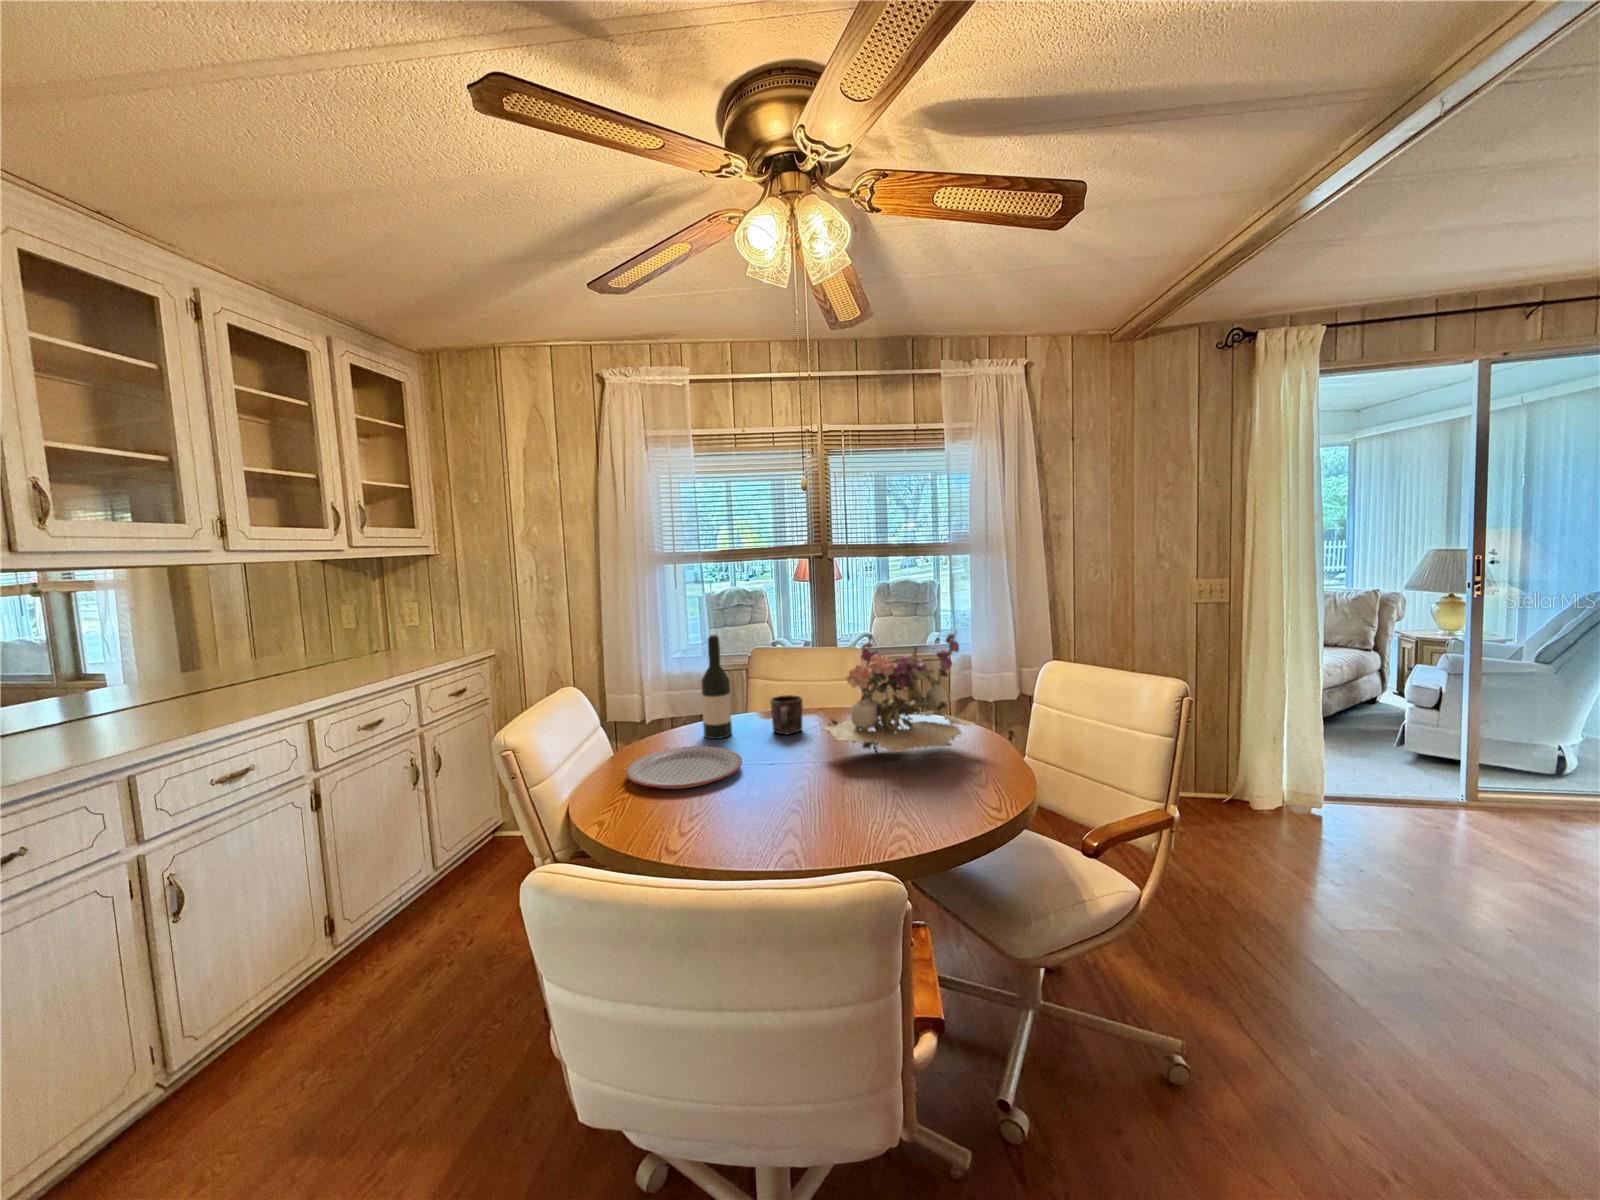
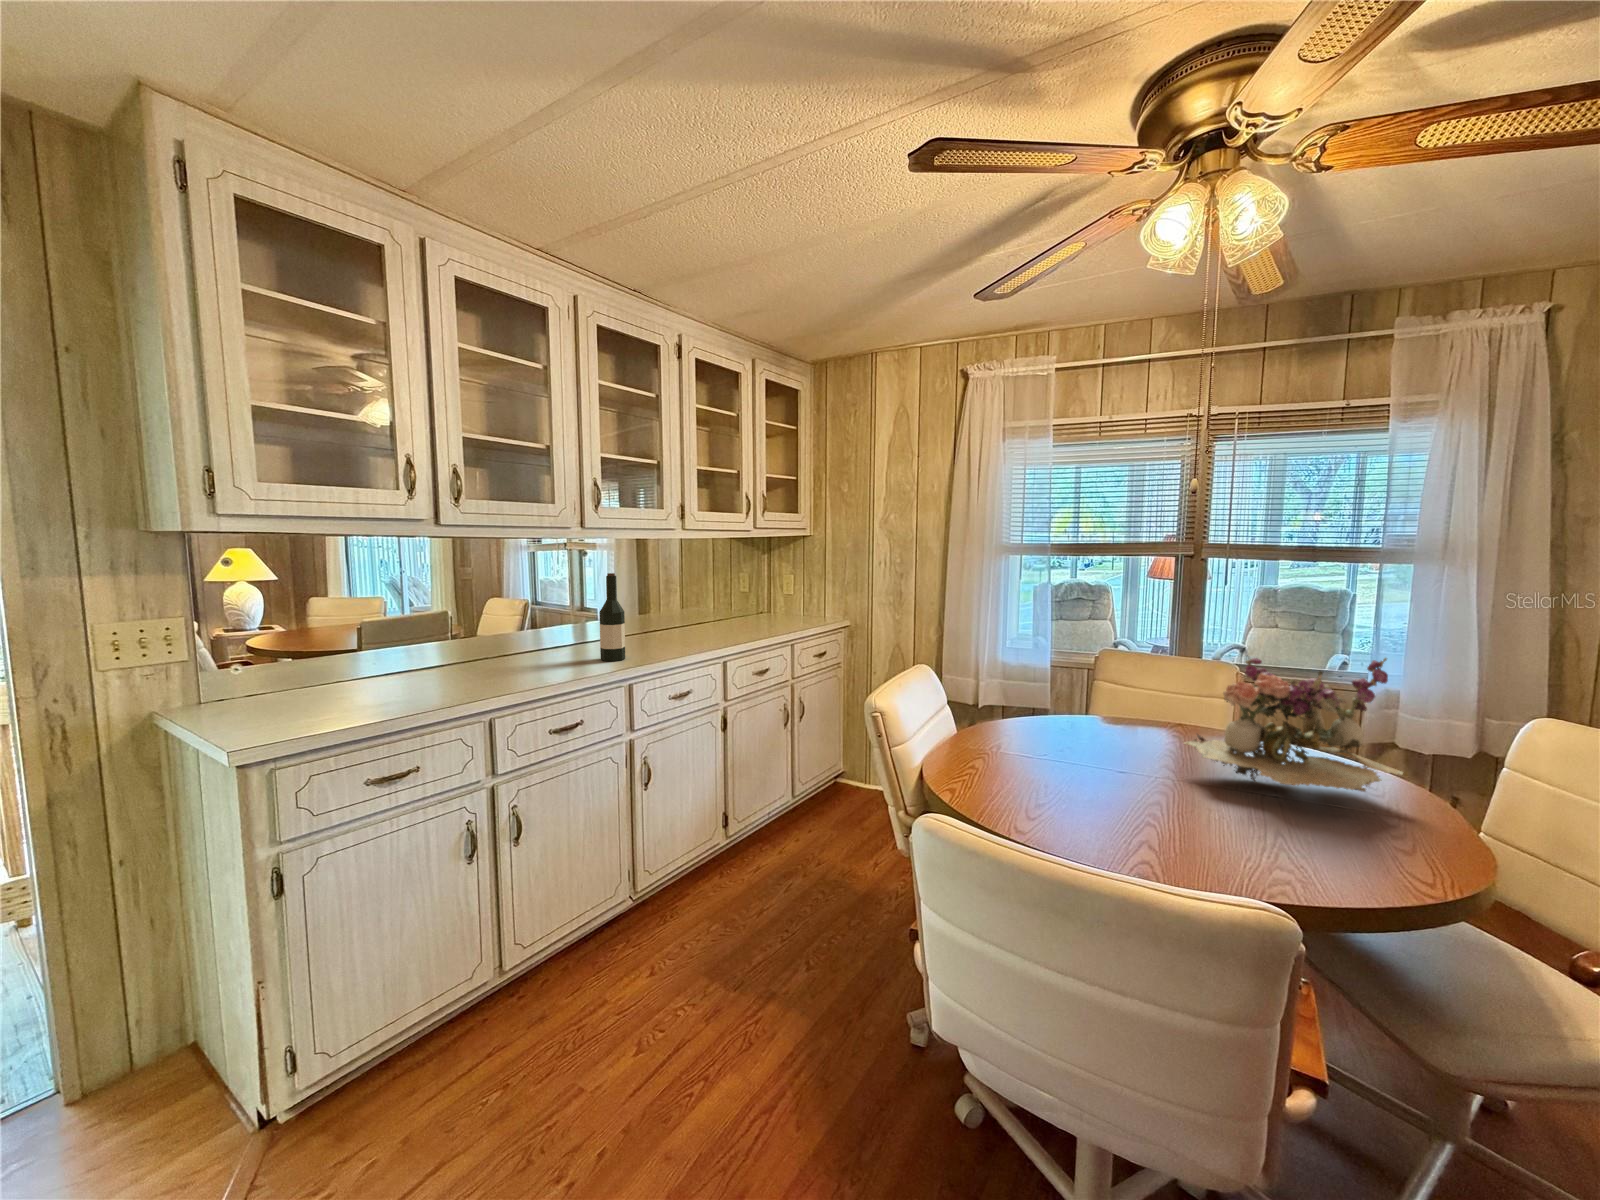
wine bottle: present [701,634,732,739] -> present [599,573,625,661]
mug: present [770,695,803,734] -> none [1122,701,1161,743]
plate: present [626,746,742,789] -> none [974,734,1091,773]

